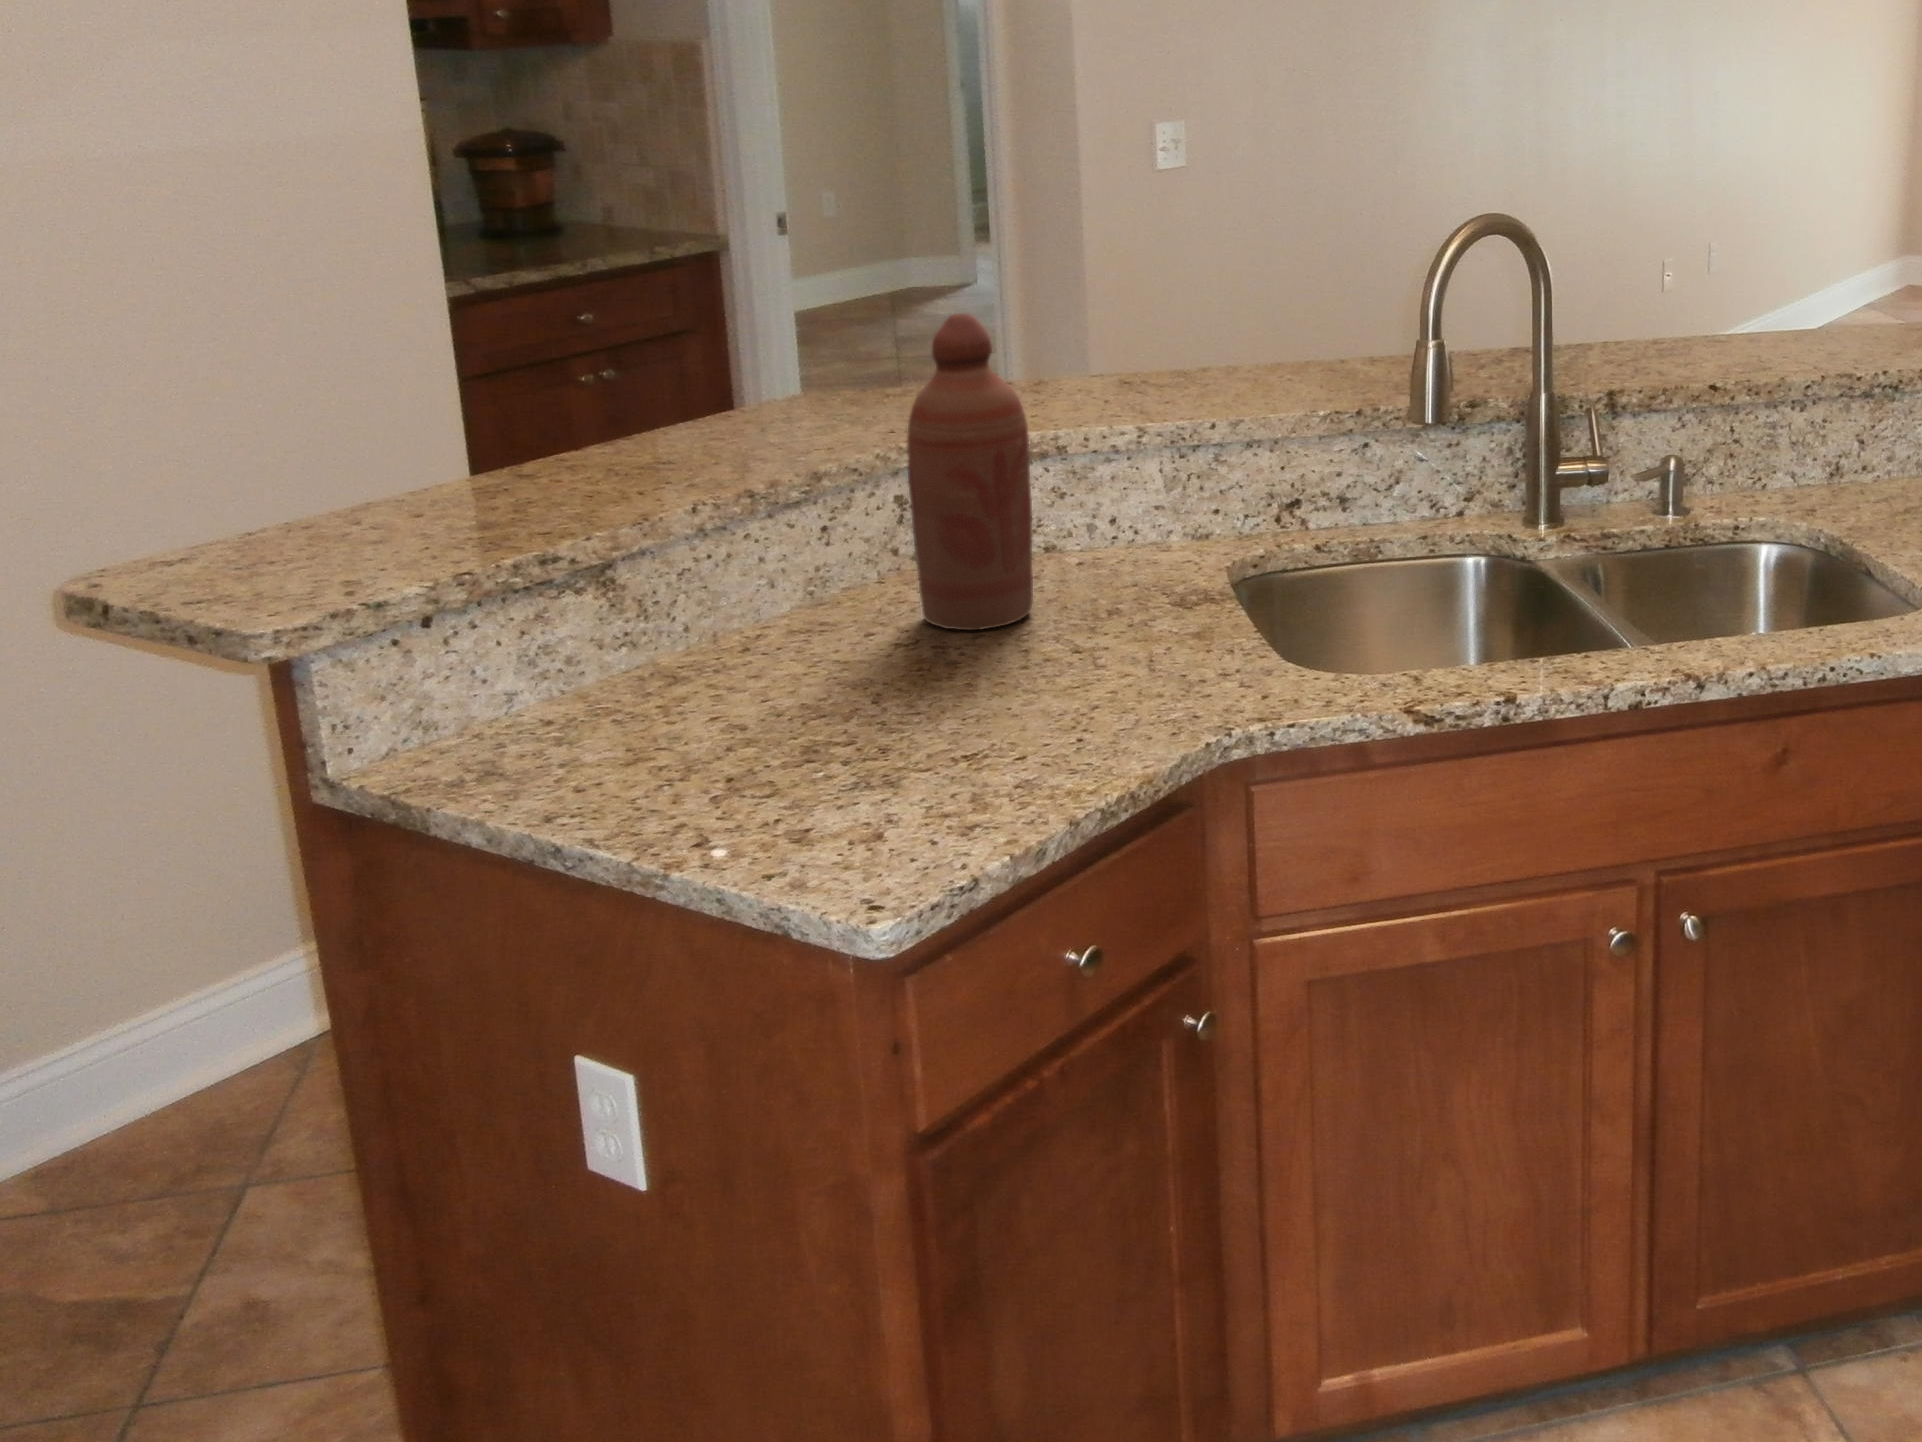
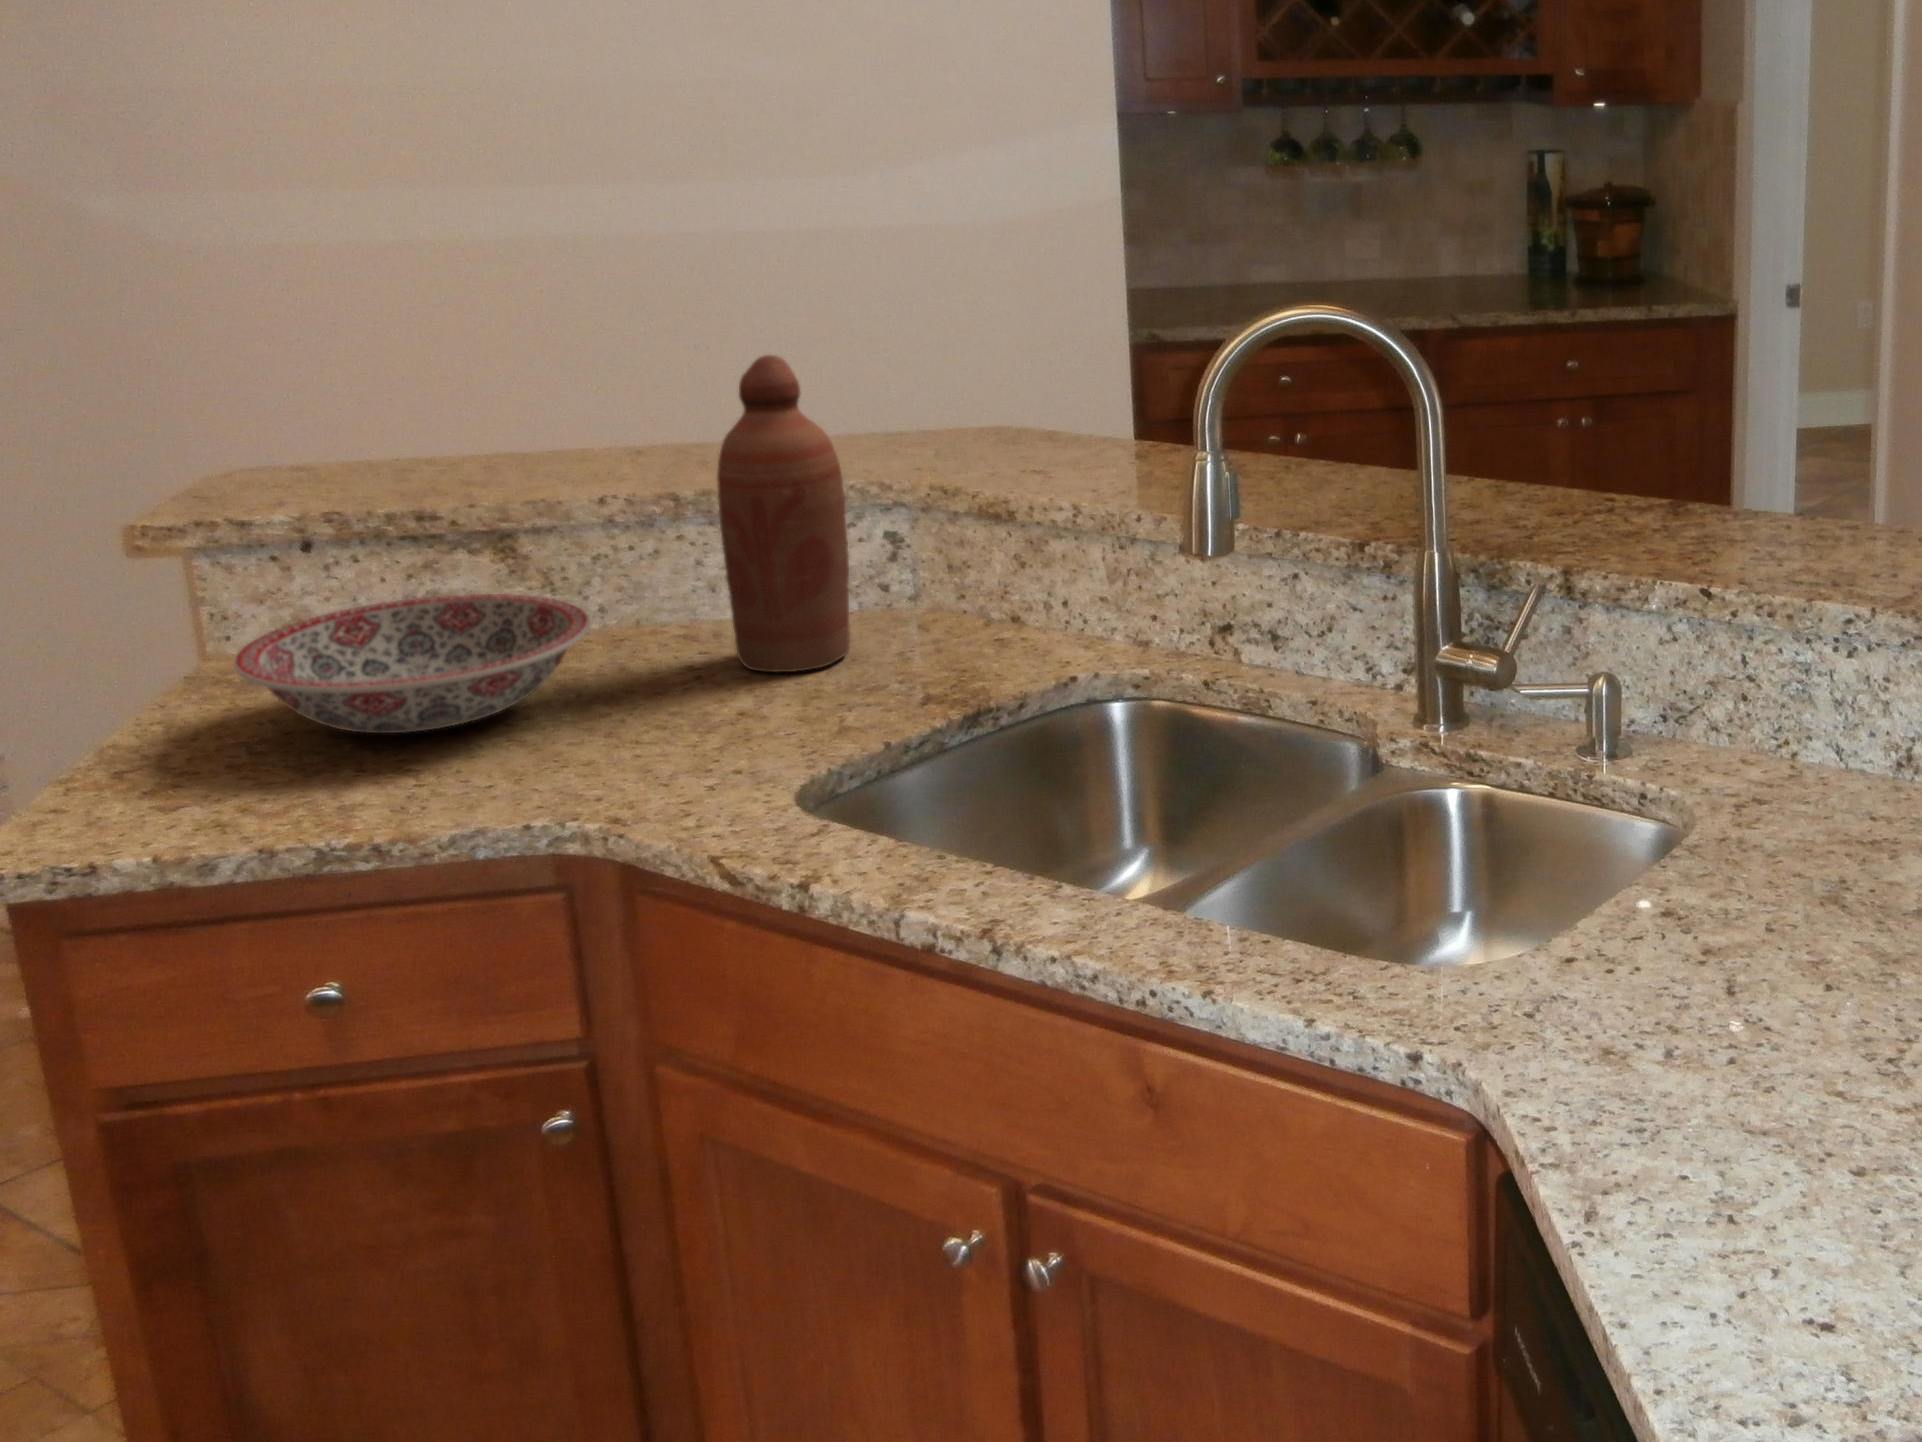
ceramic bowl: none [650,595,1003,750] -> present [234,594,590,733]

